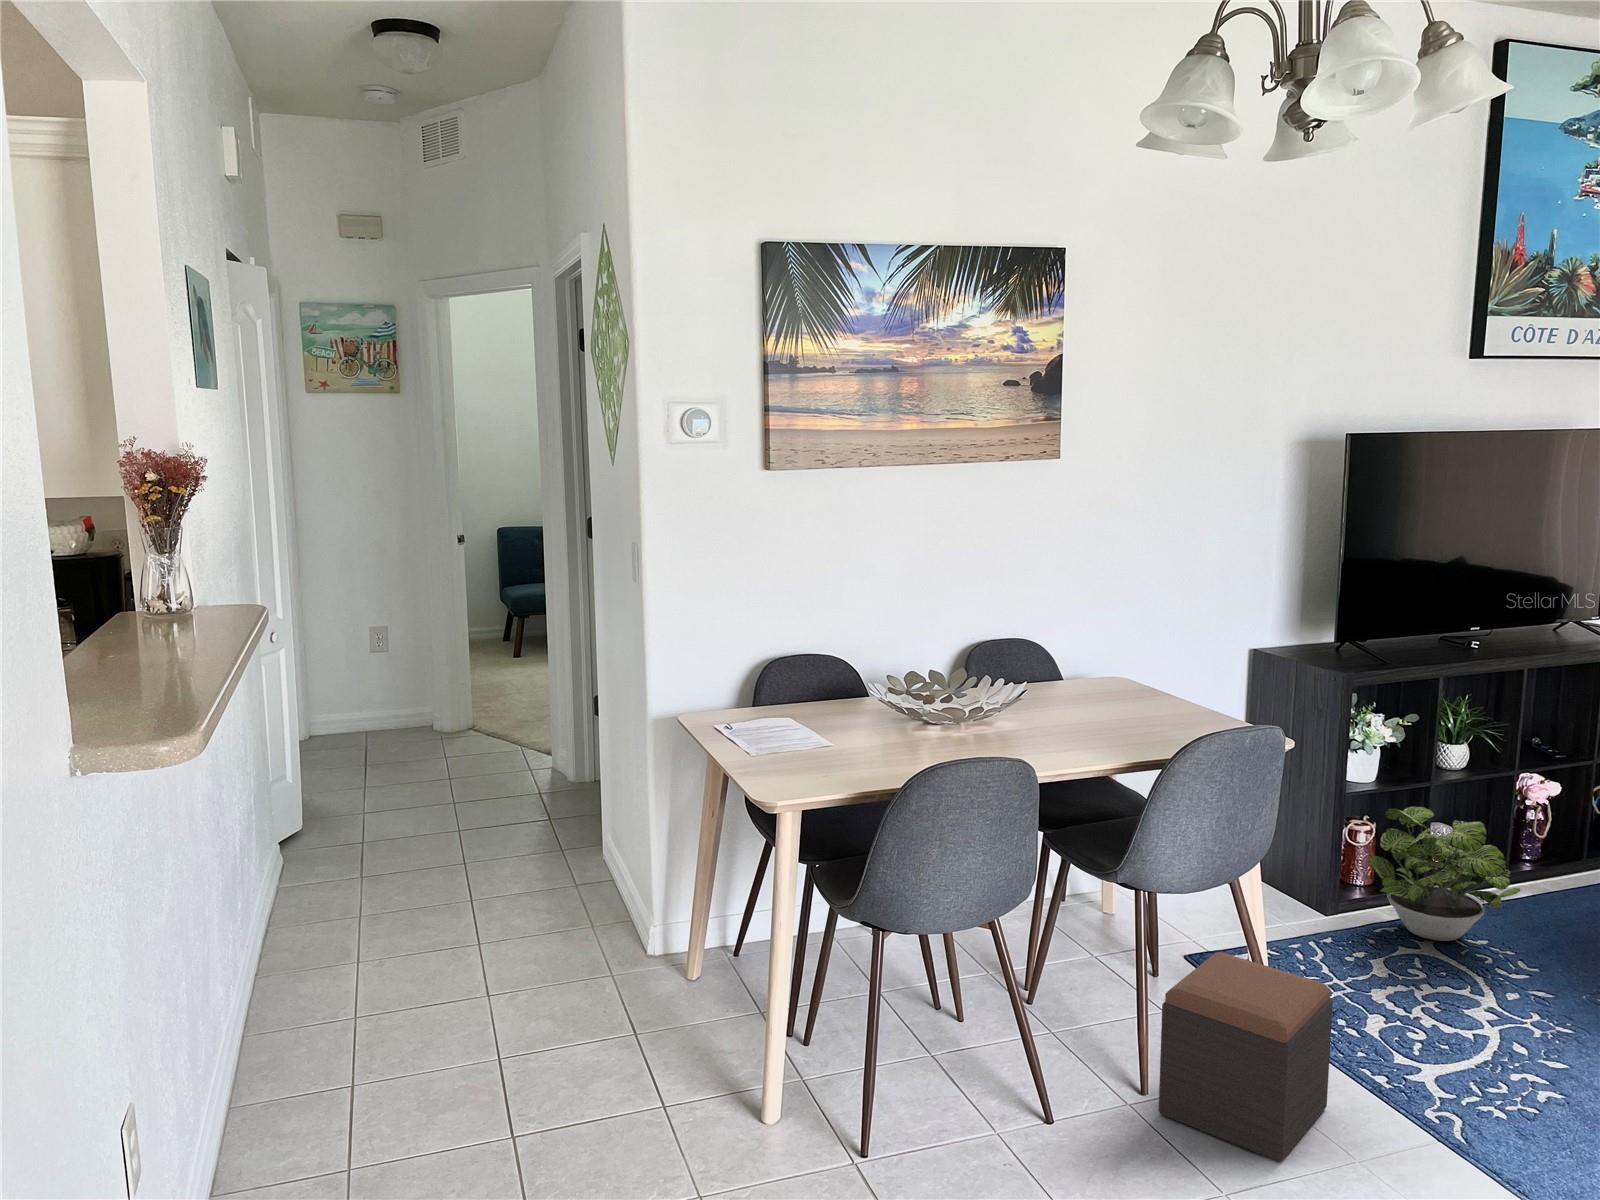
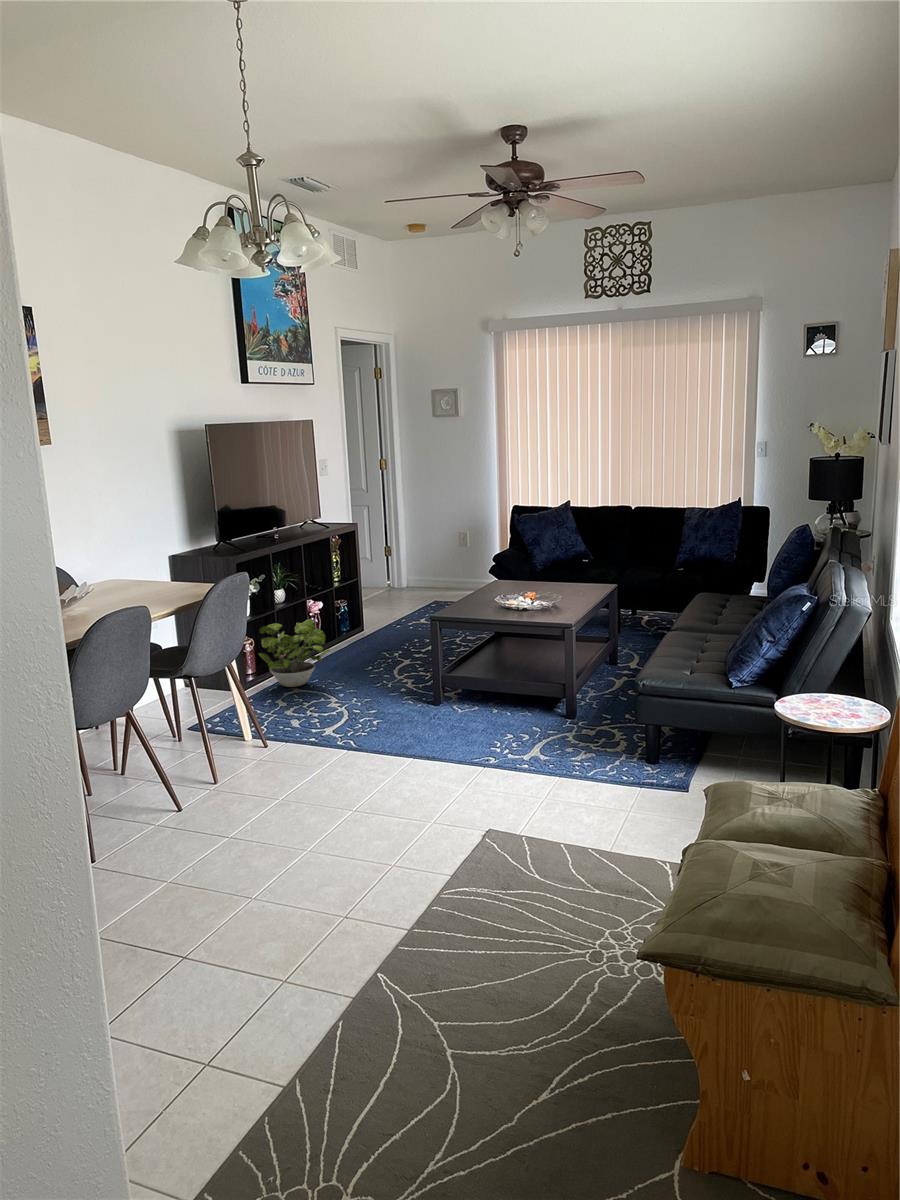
footstool: present [1159,952,1333,1162] -> none [226,694,300,785]

